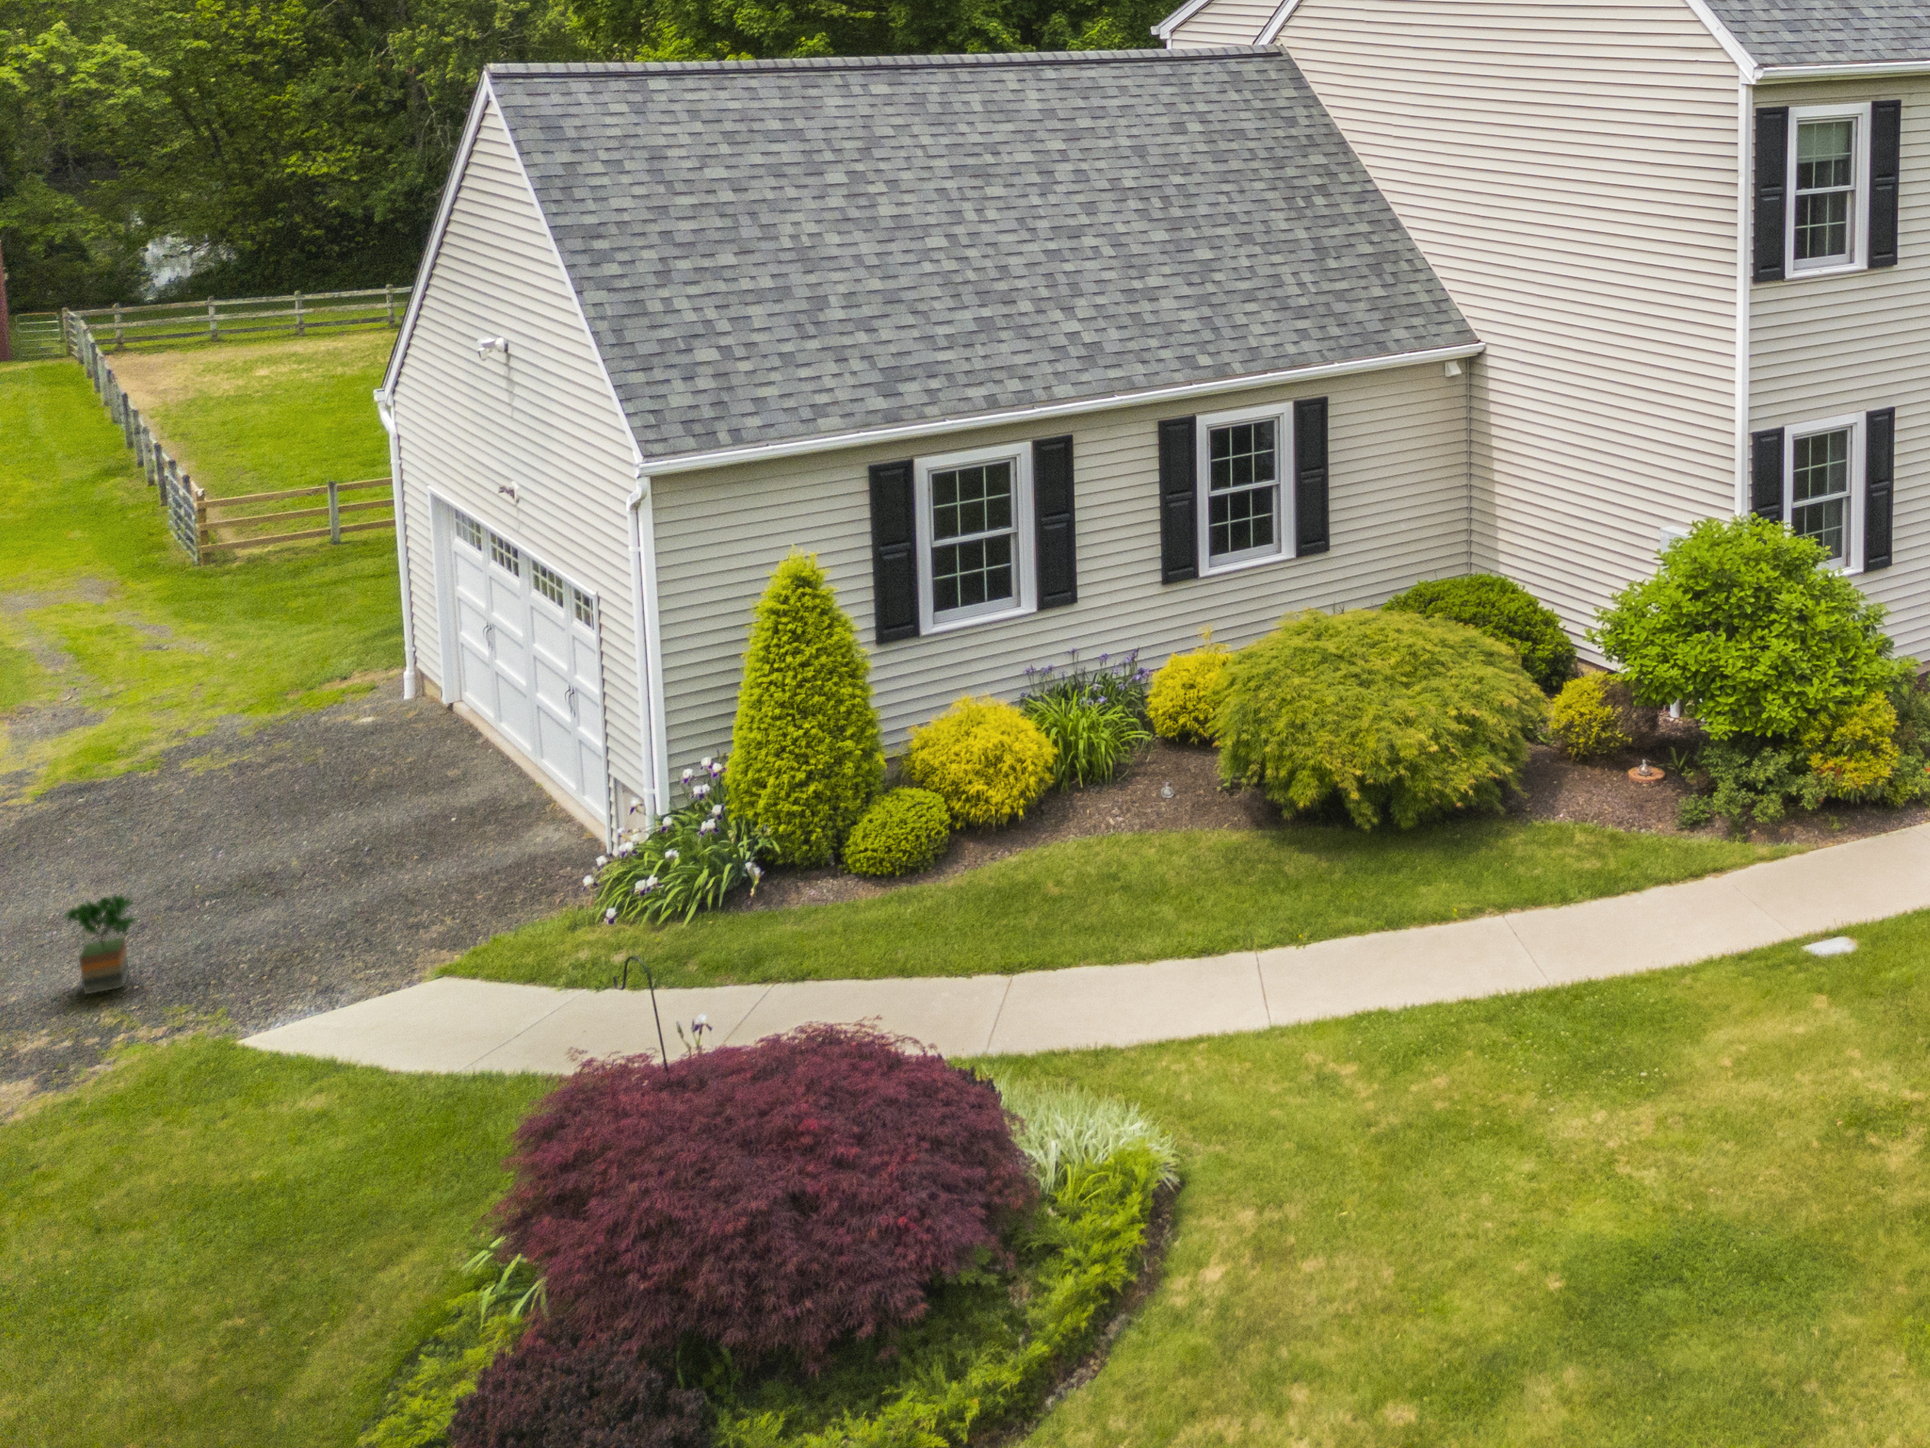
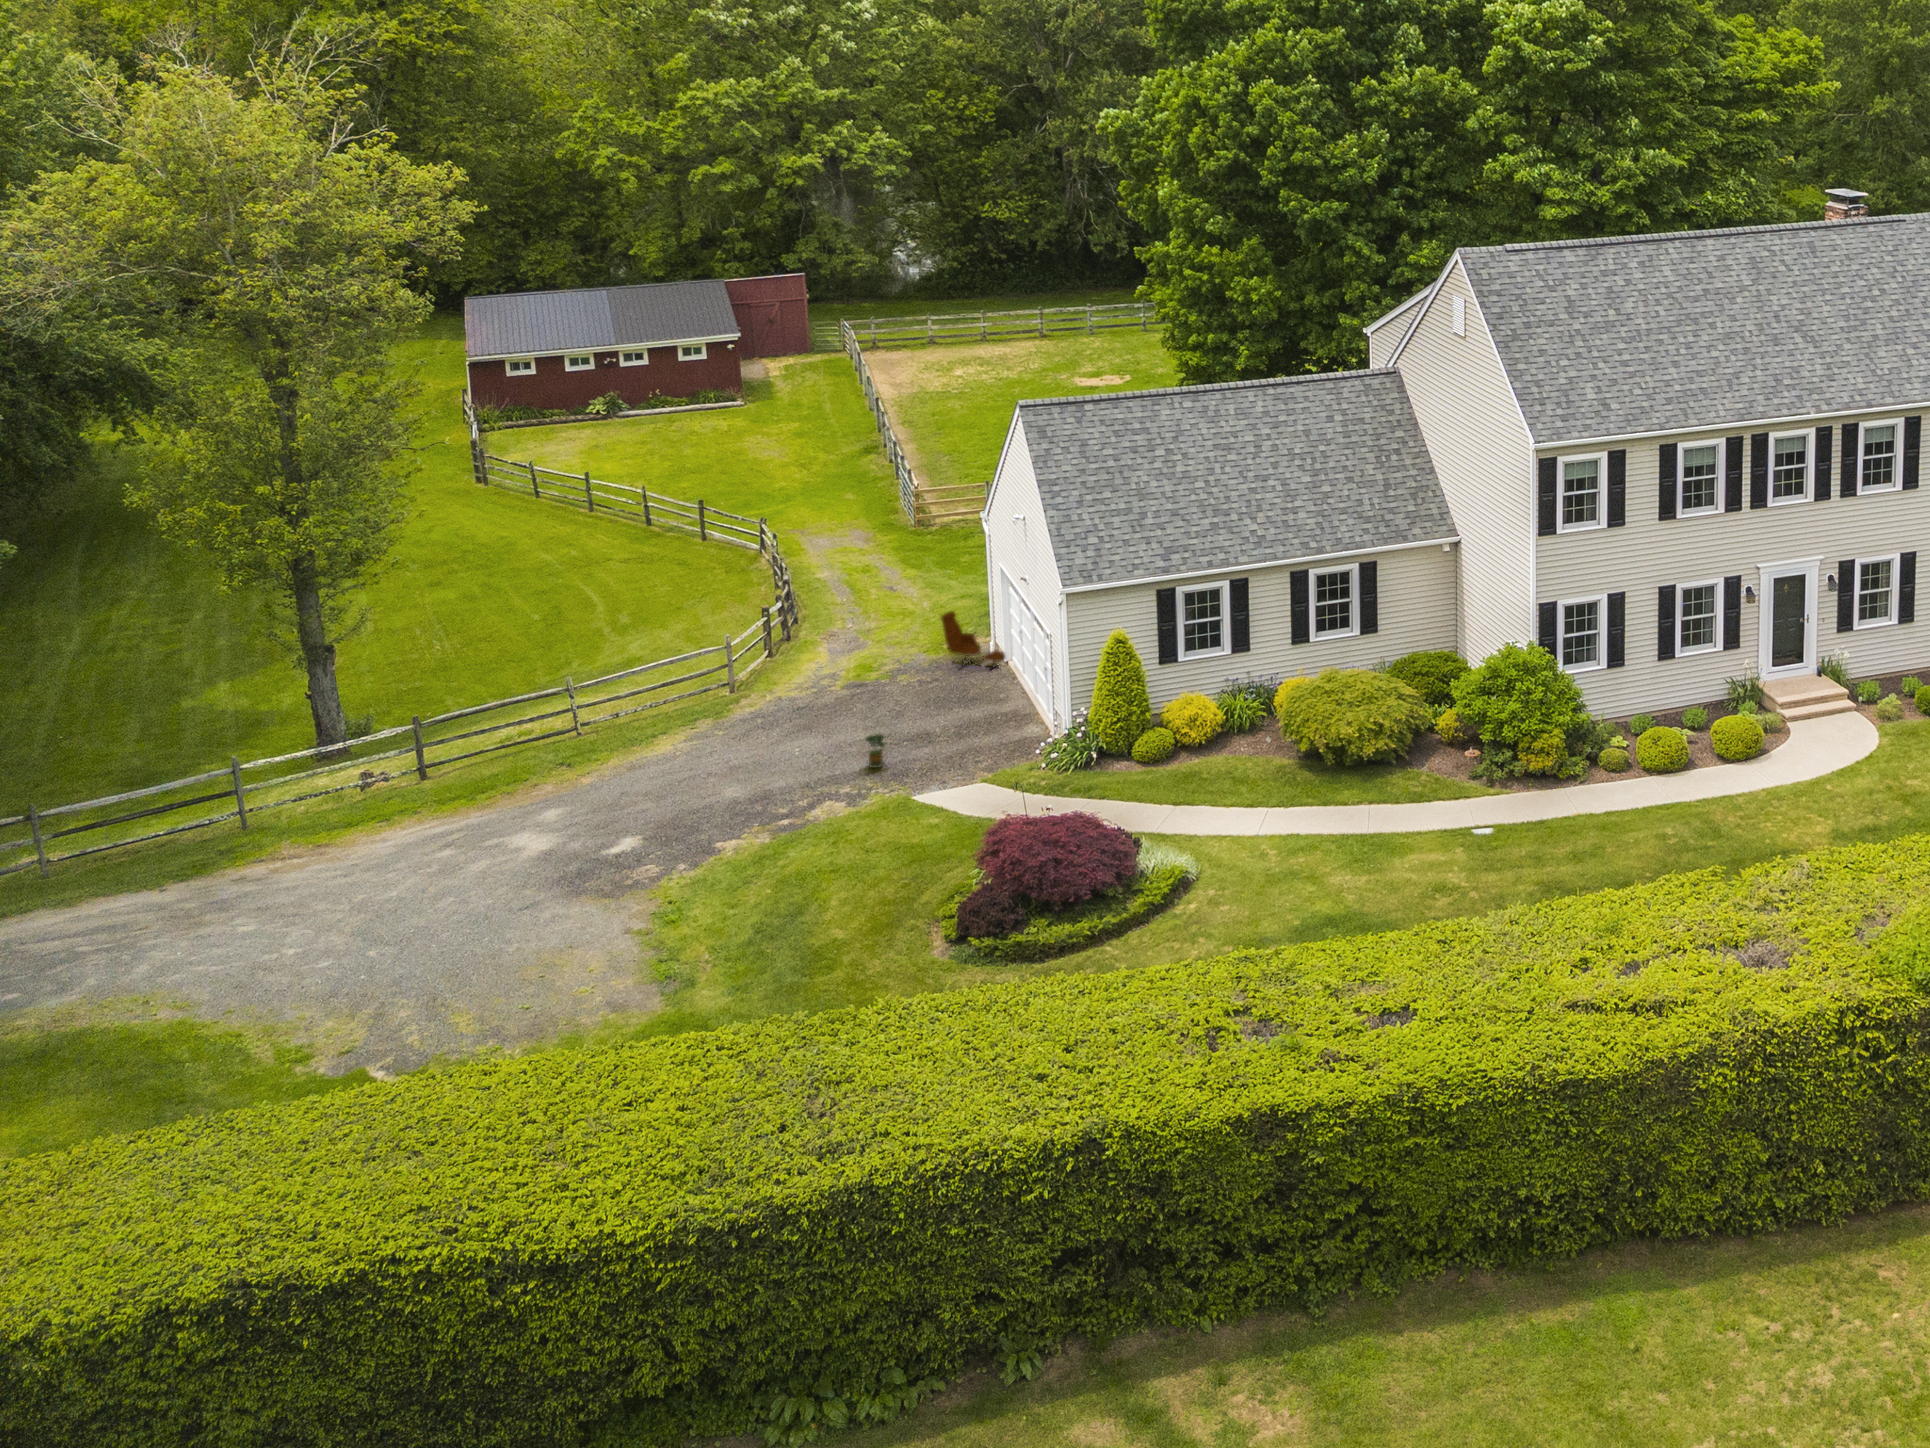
lounge chair: none [284,604,451,736] -> present [941,611,1006,669]

